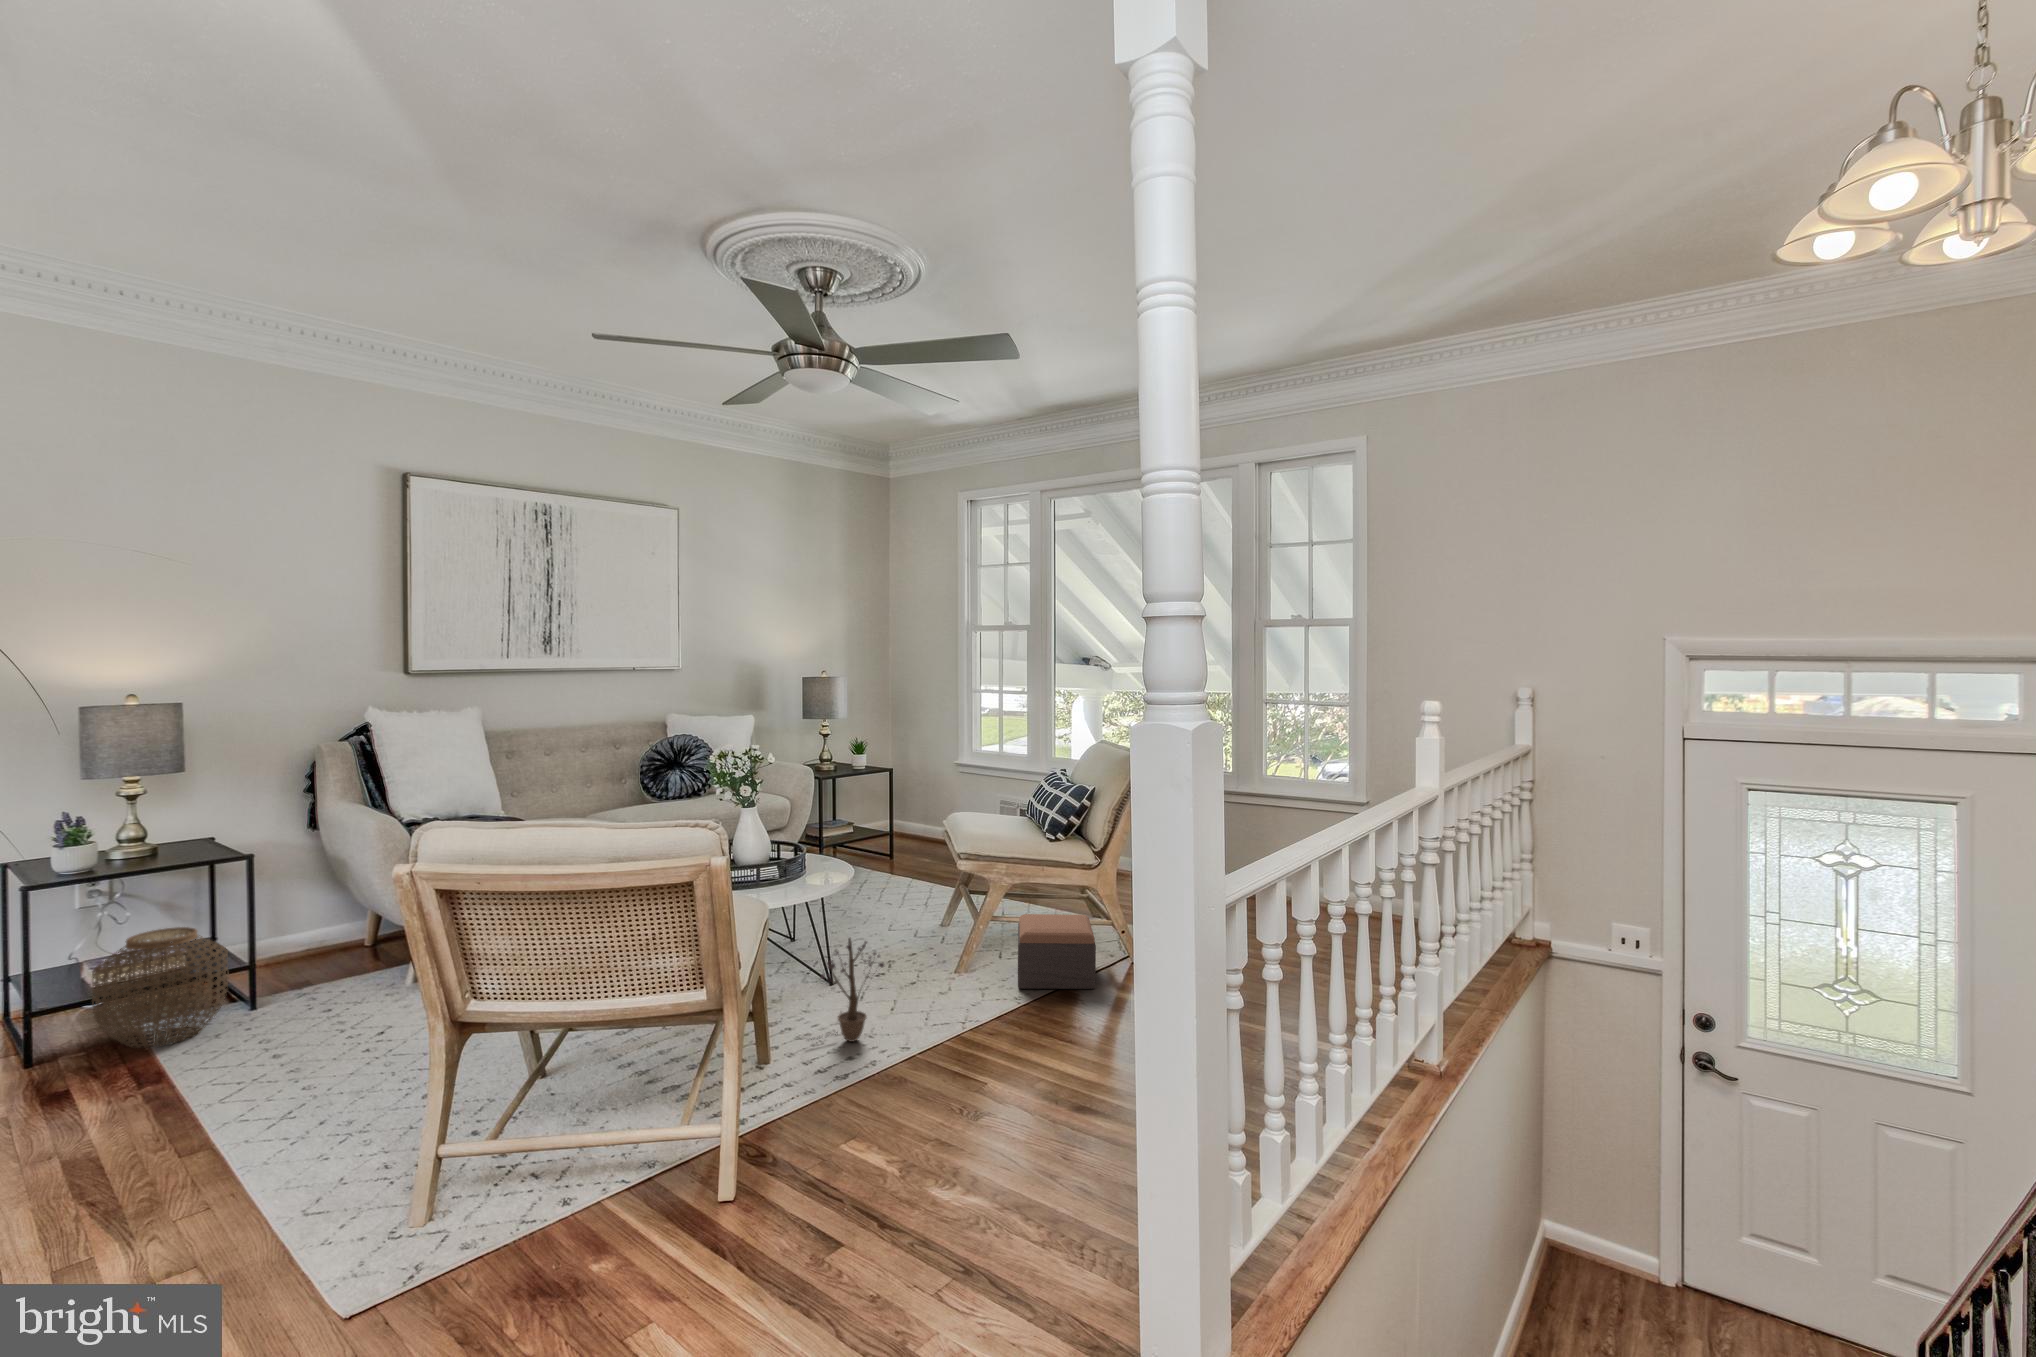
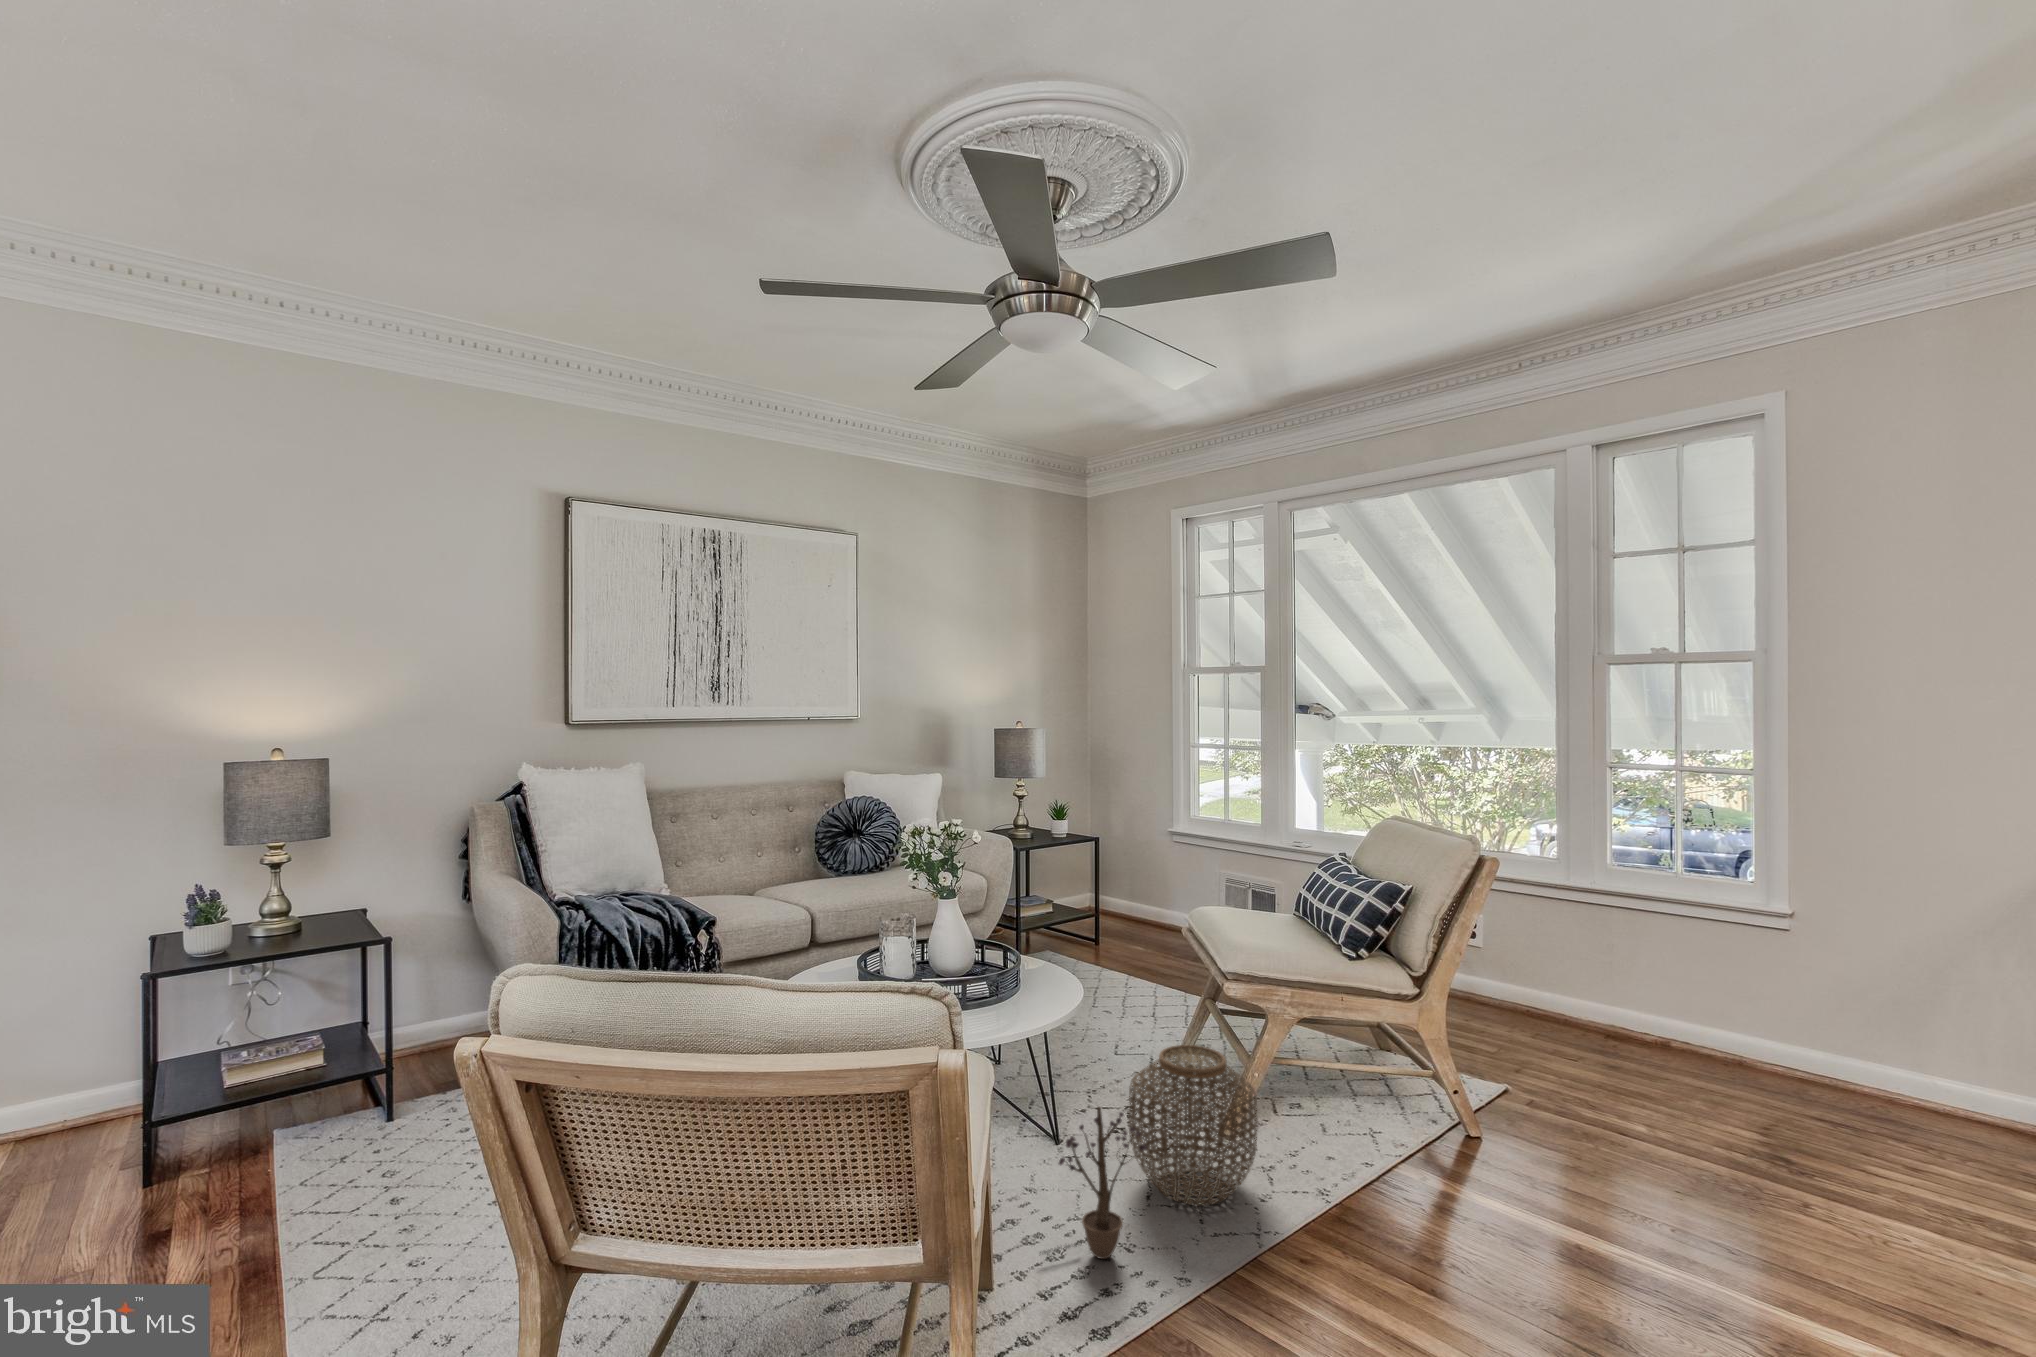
footstool: present [1018,914,1096,989] -> none [1306,1059,1436,1185]
woven basket: present [92,927,228,1048] -> present [1129,1045,1257,1205]

